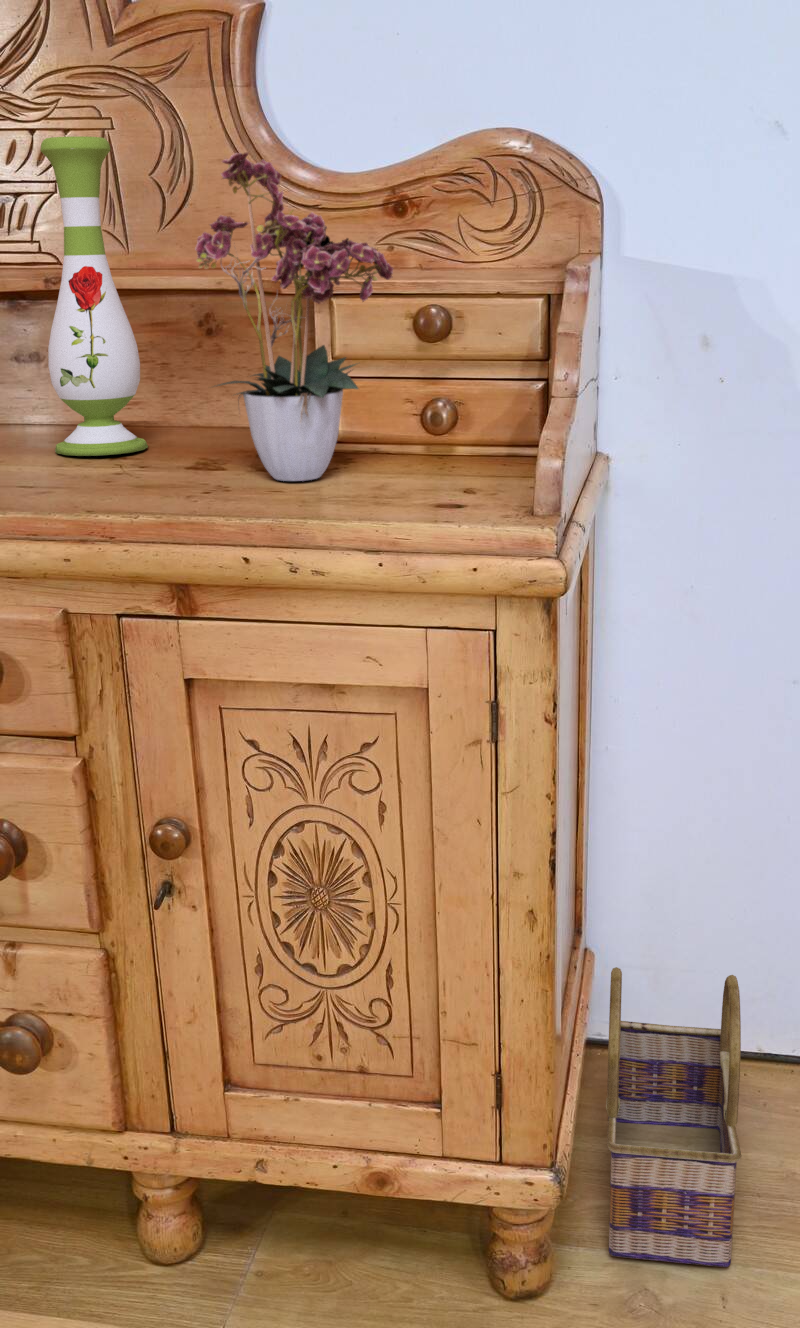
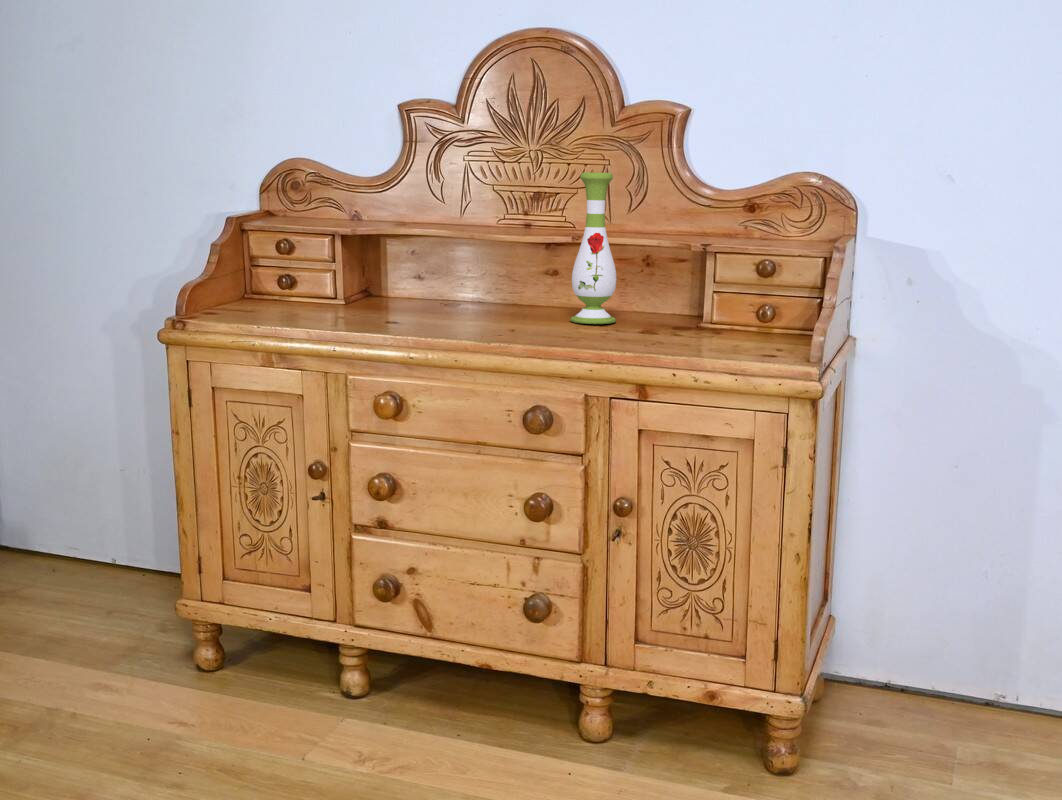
flower arrangement: present [195,152,393,481] -> none [649,181,757,341]
basket: present [606,967,741,1267] -> none [830,607,908,765]

